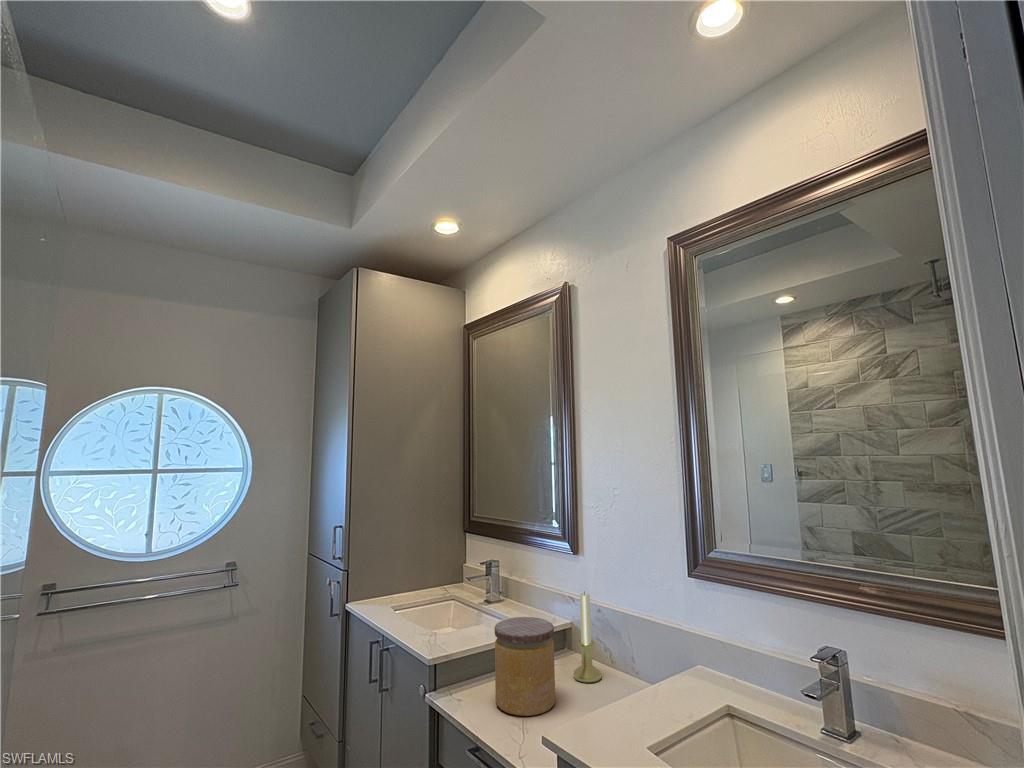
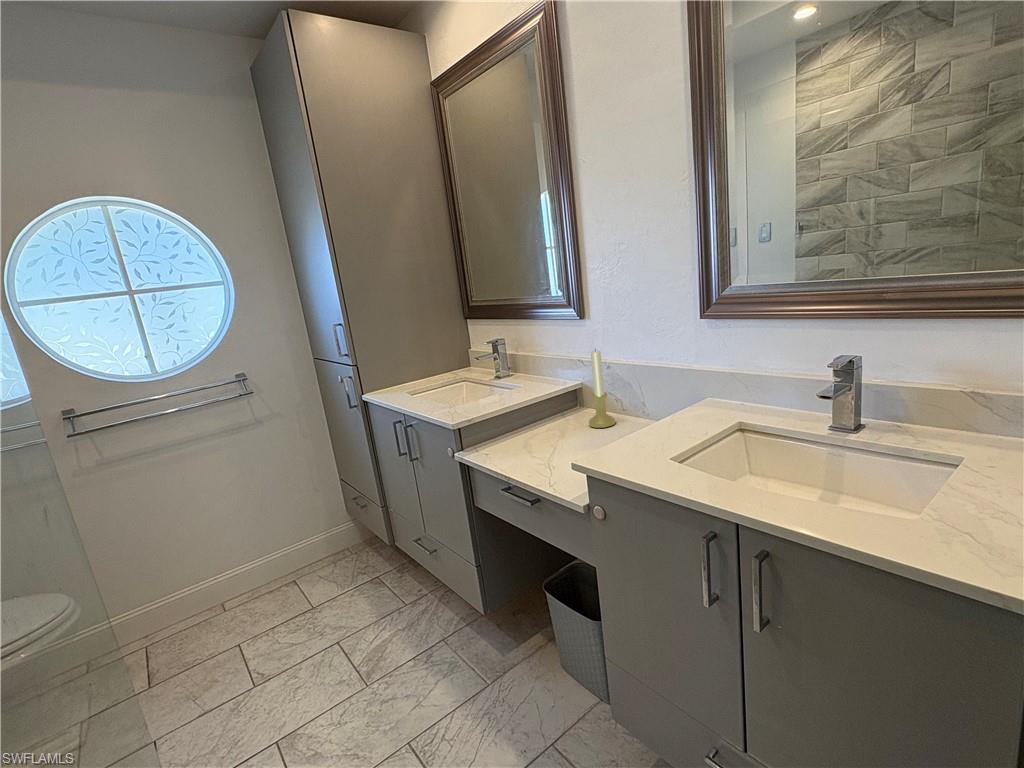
jar: present [495,617,555,716] -> none [511,377,575,458]

